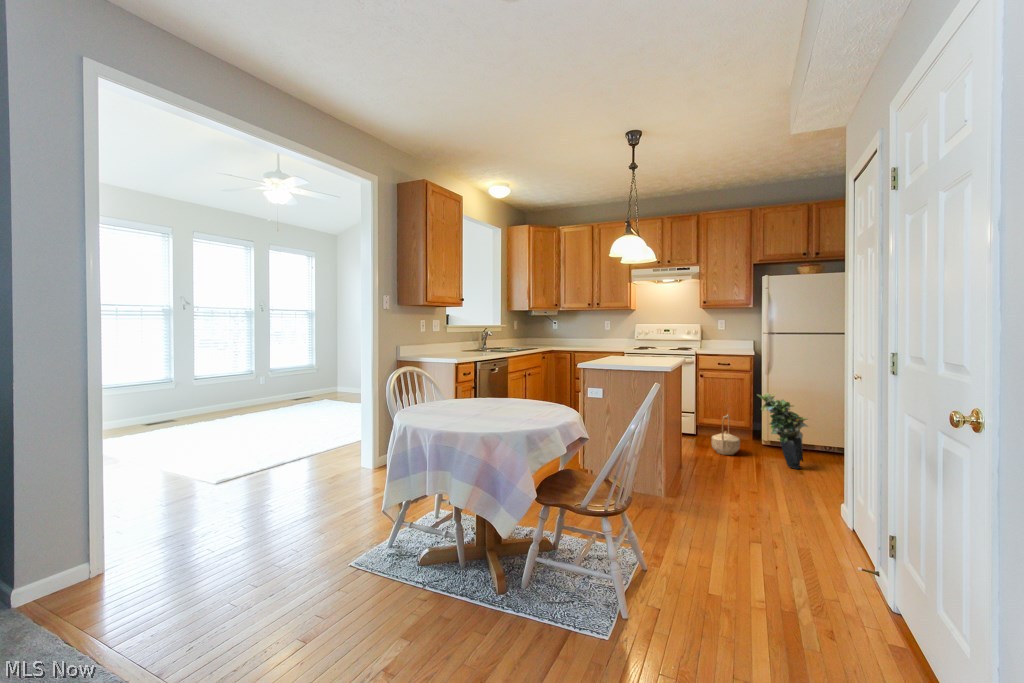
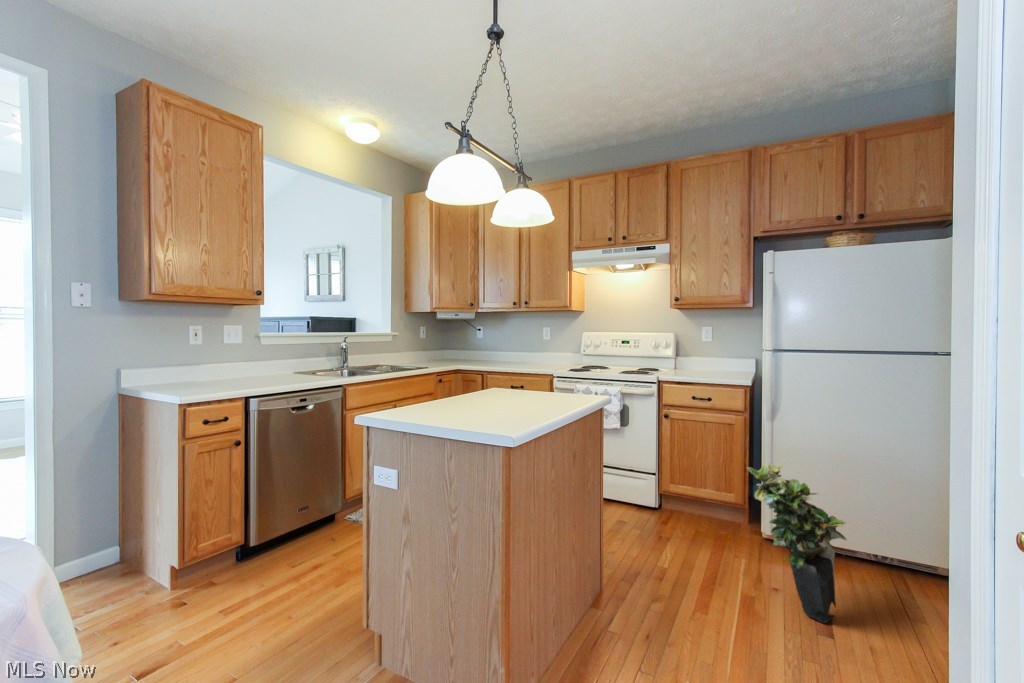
basket: present [711,414,740,455] -> none [669,491,720,569]

